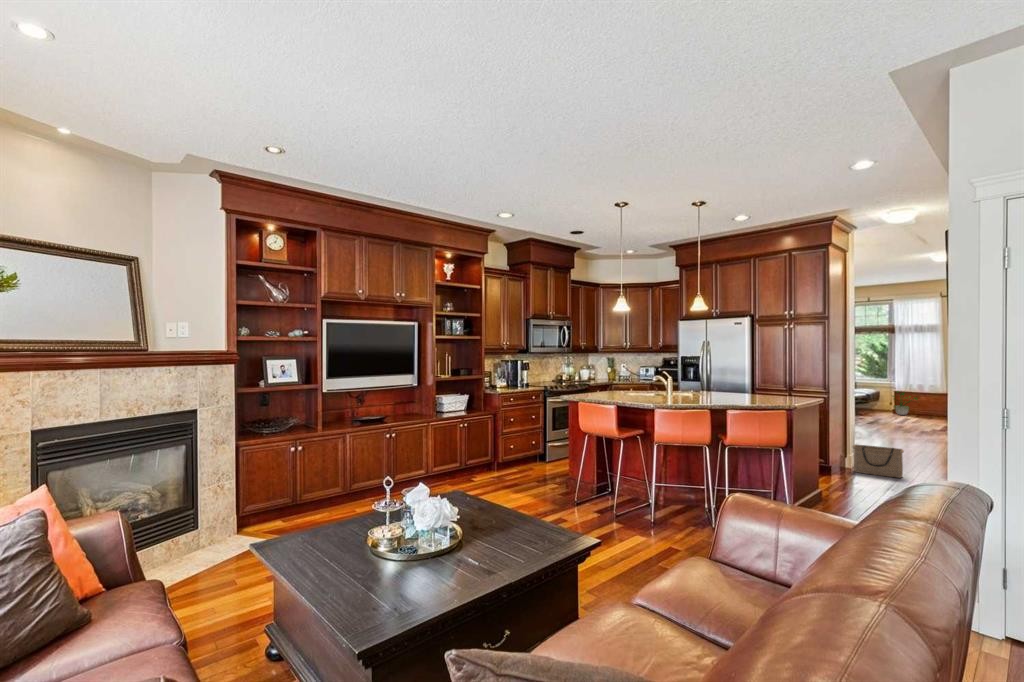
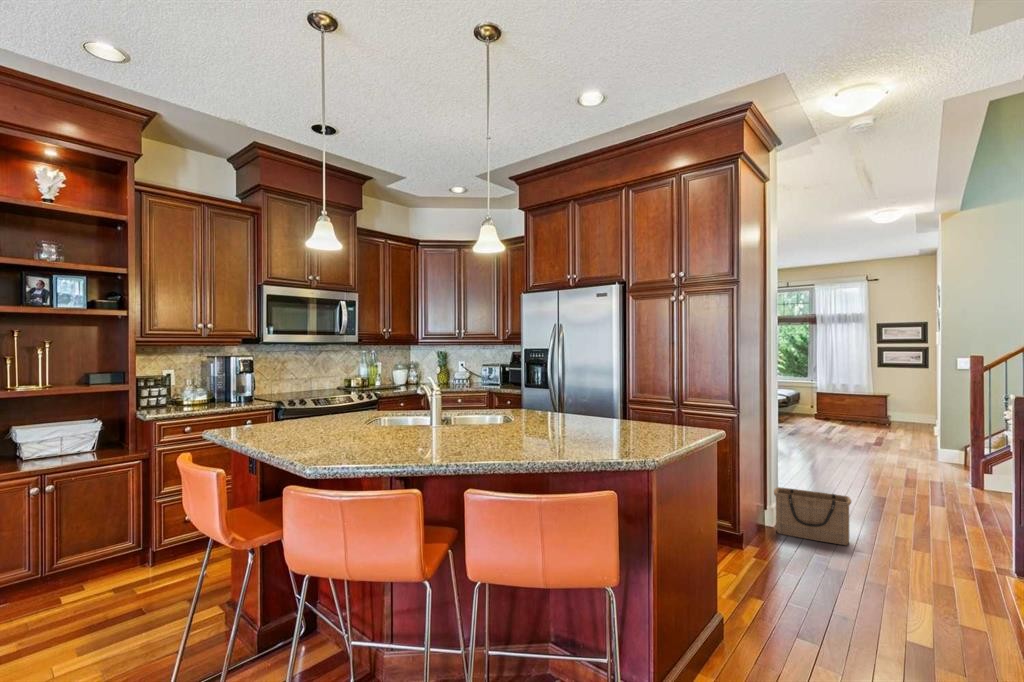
potted plant: present [893,393,918,415] -> none [812,385,850,421]

